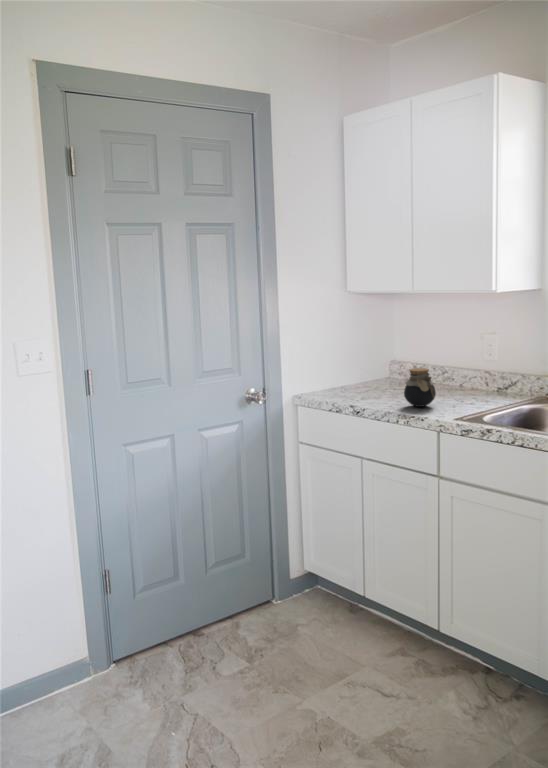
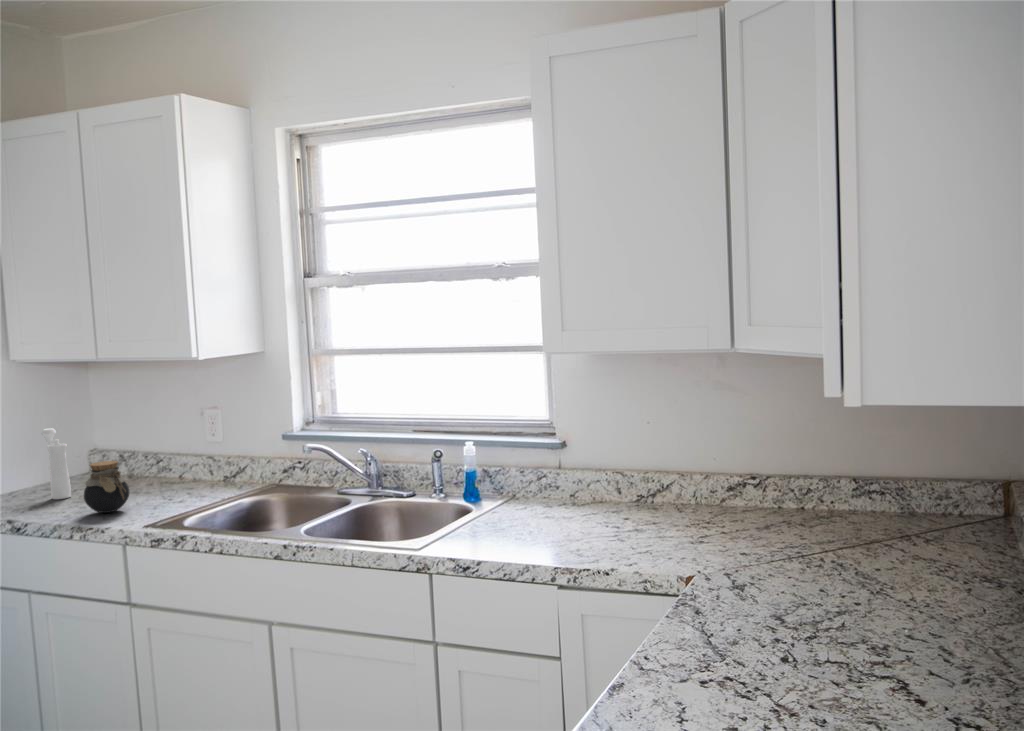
pepper mill: none [365,342,385,394] -> present [41,428,71,499]

